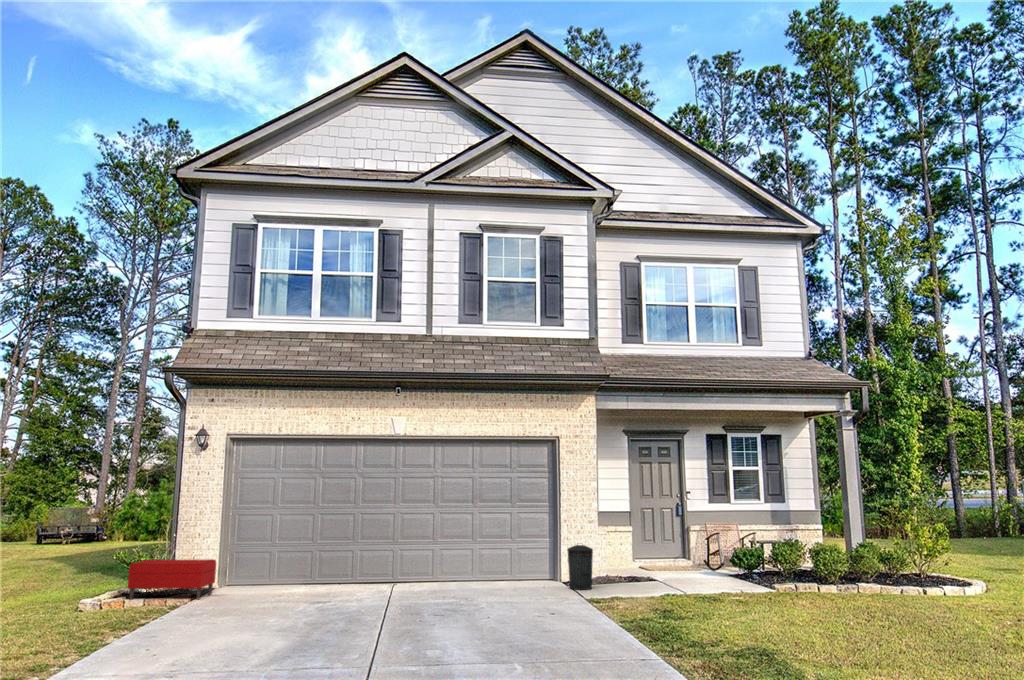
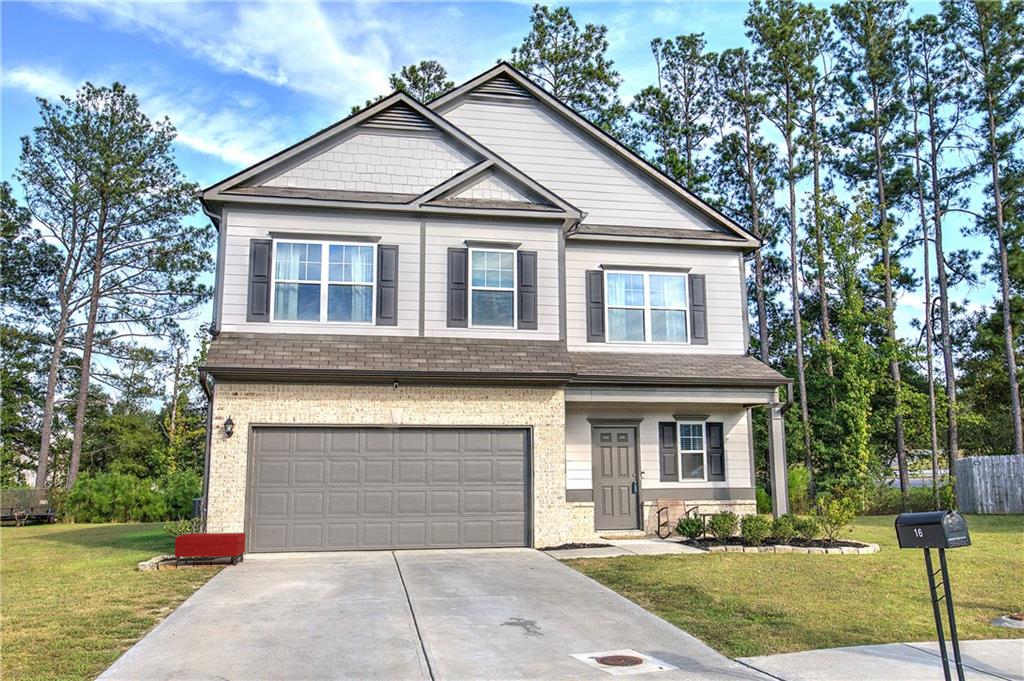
trash can: present [567,545,593,590] -> none [540,515,562,554]

